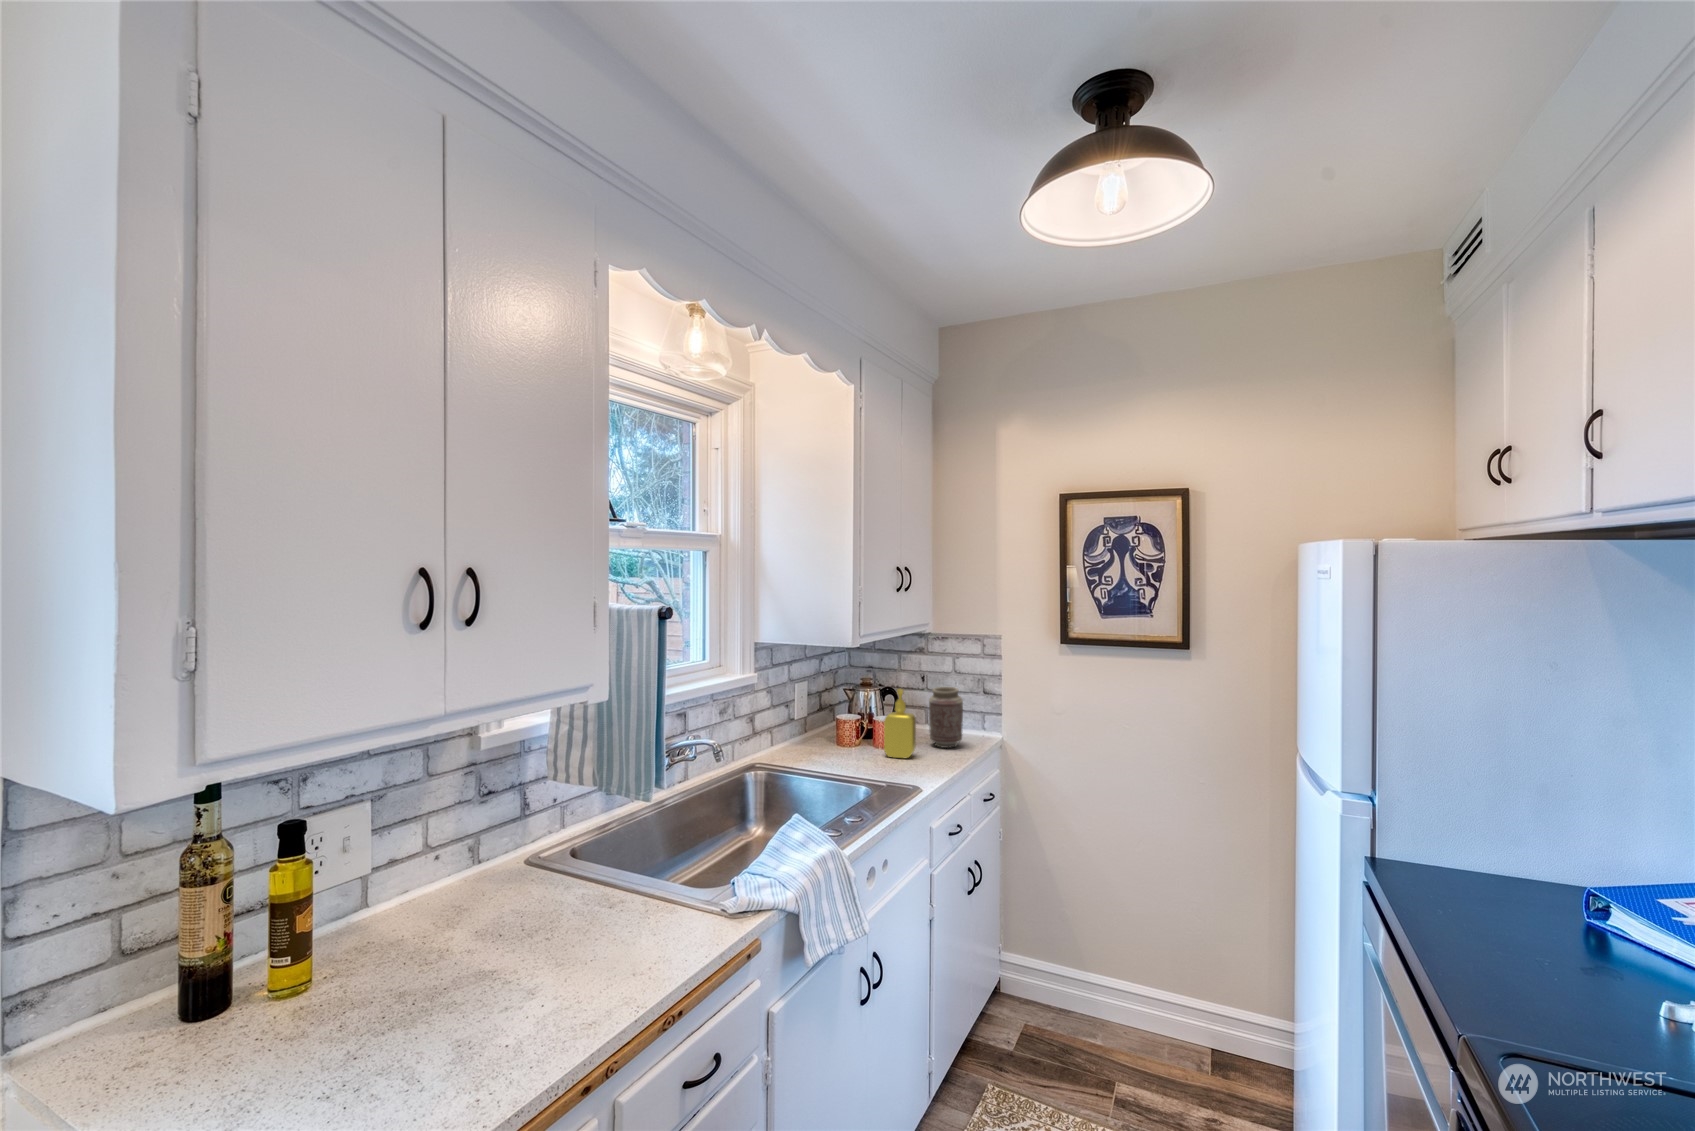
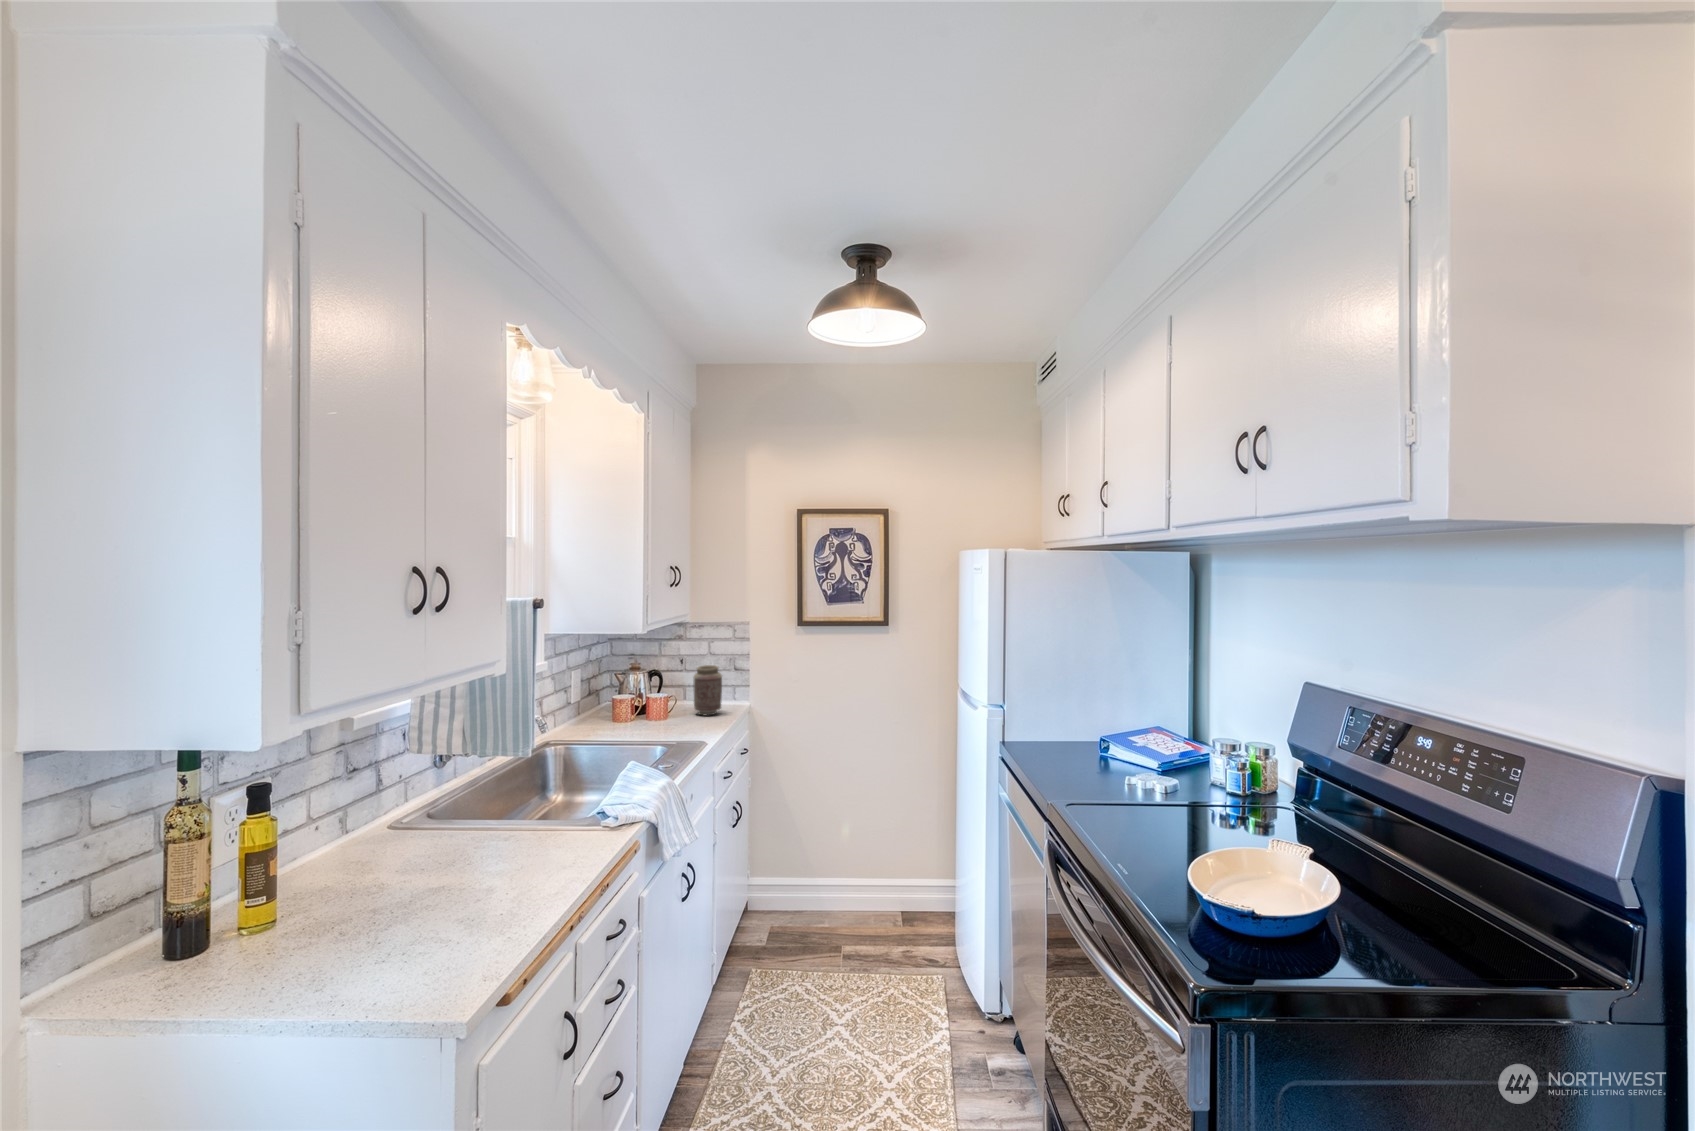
soap dispenser: present [884,689,916,758] -> none [662,668,687,725]

